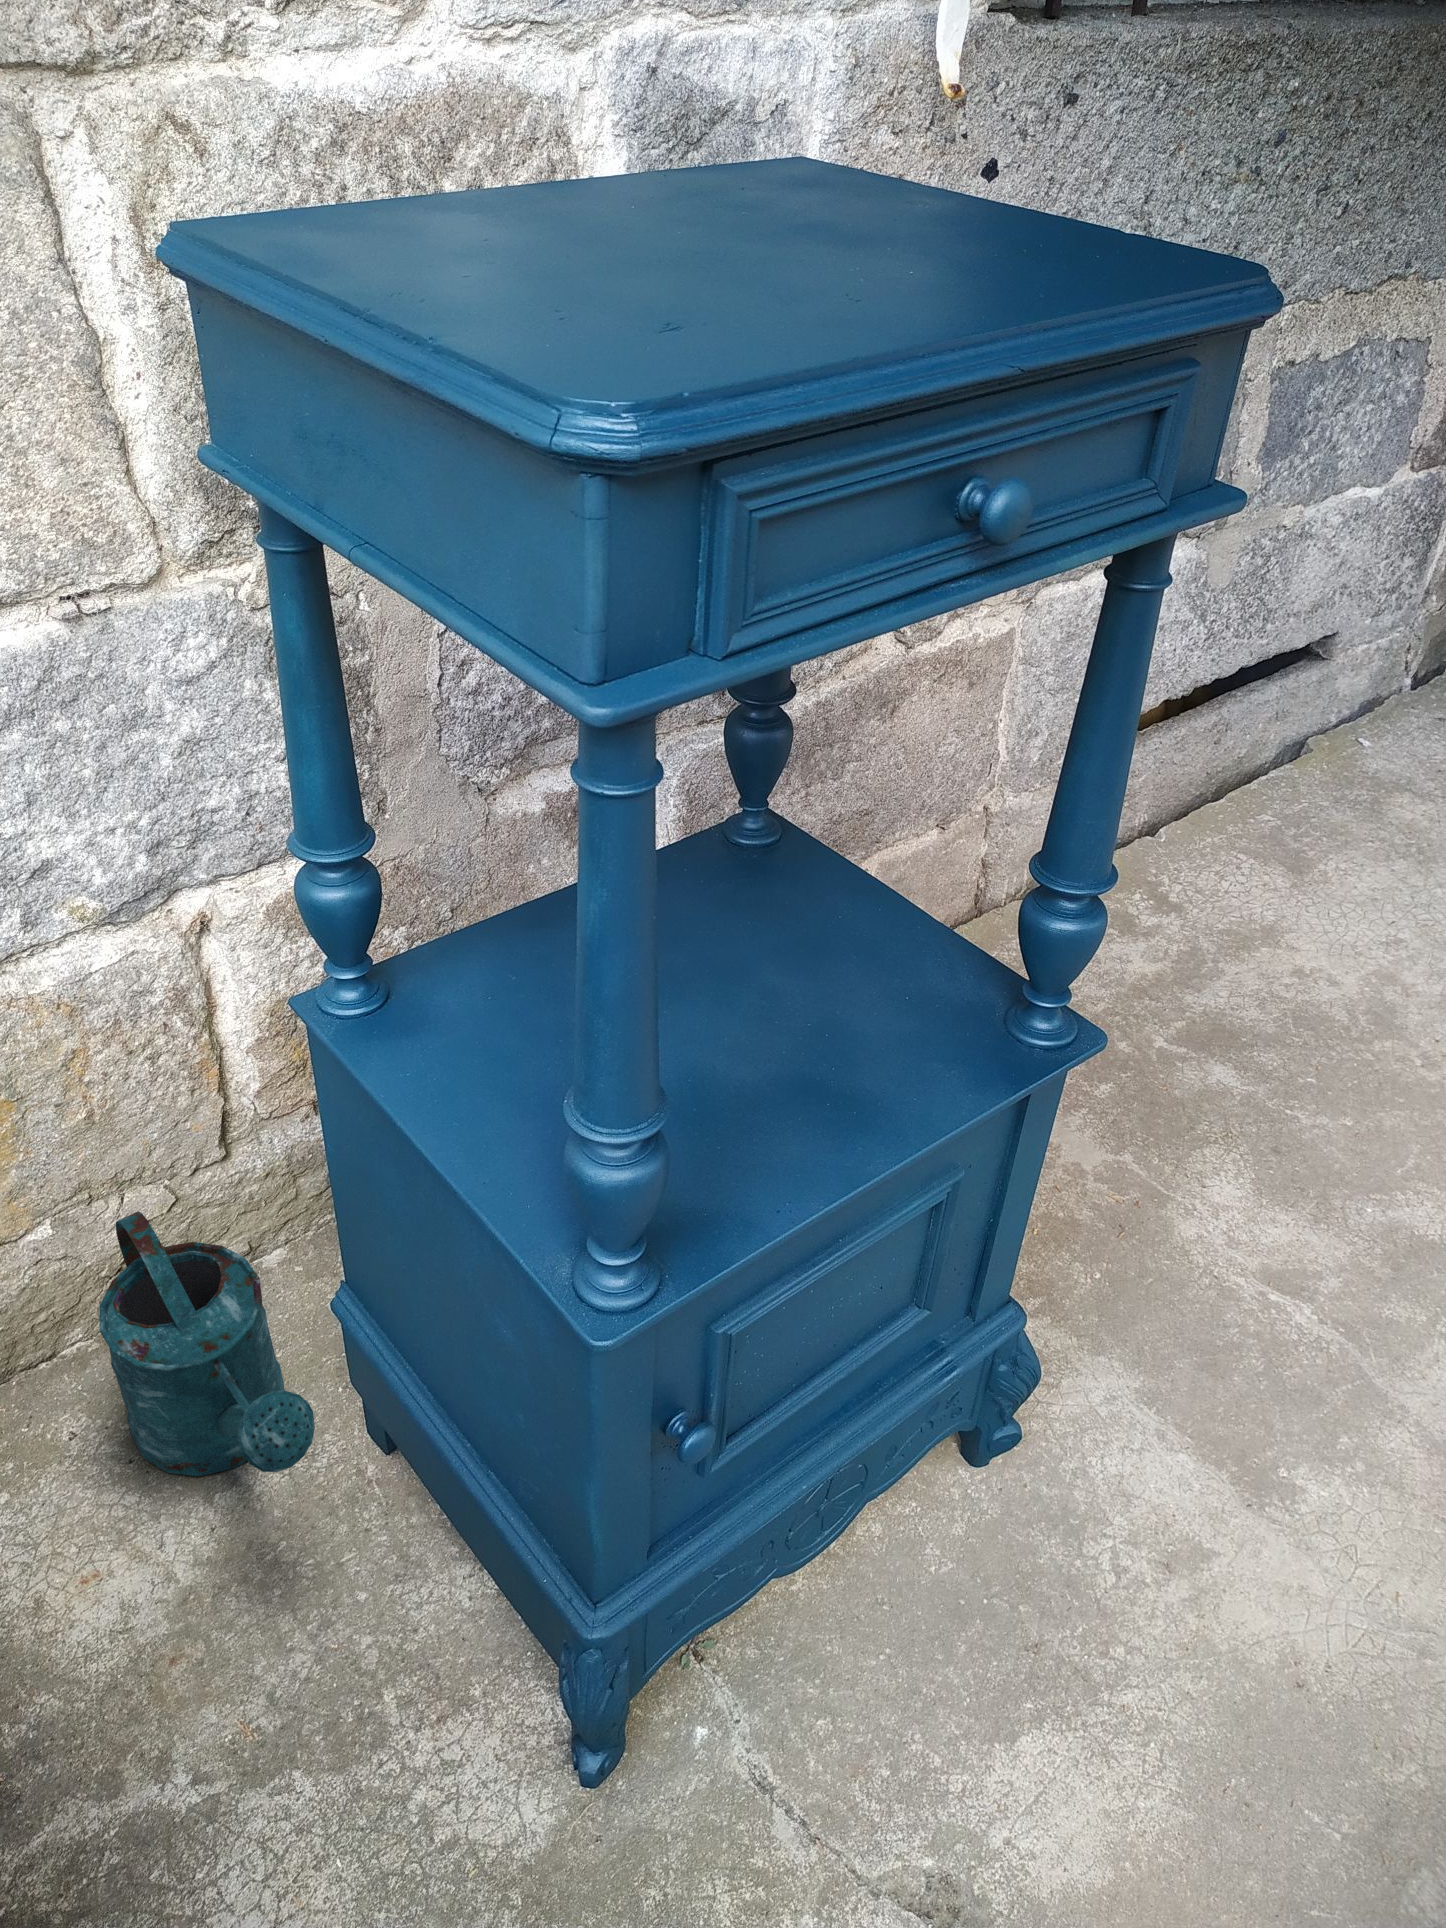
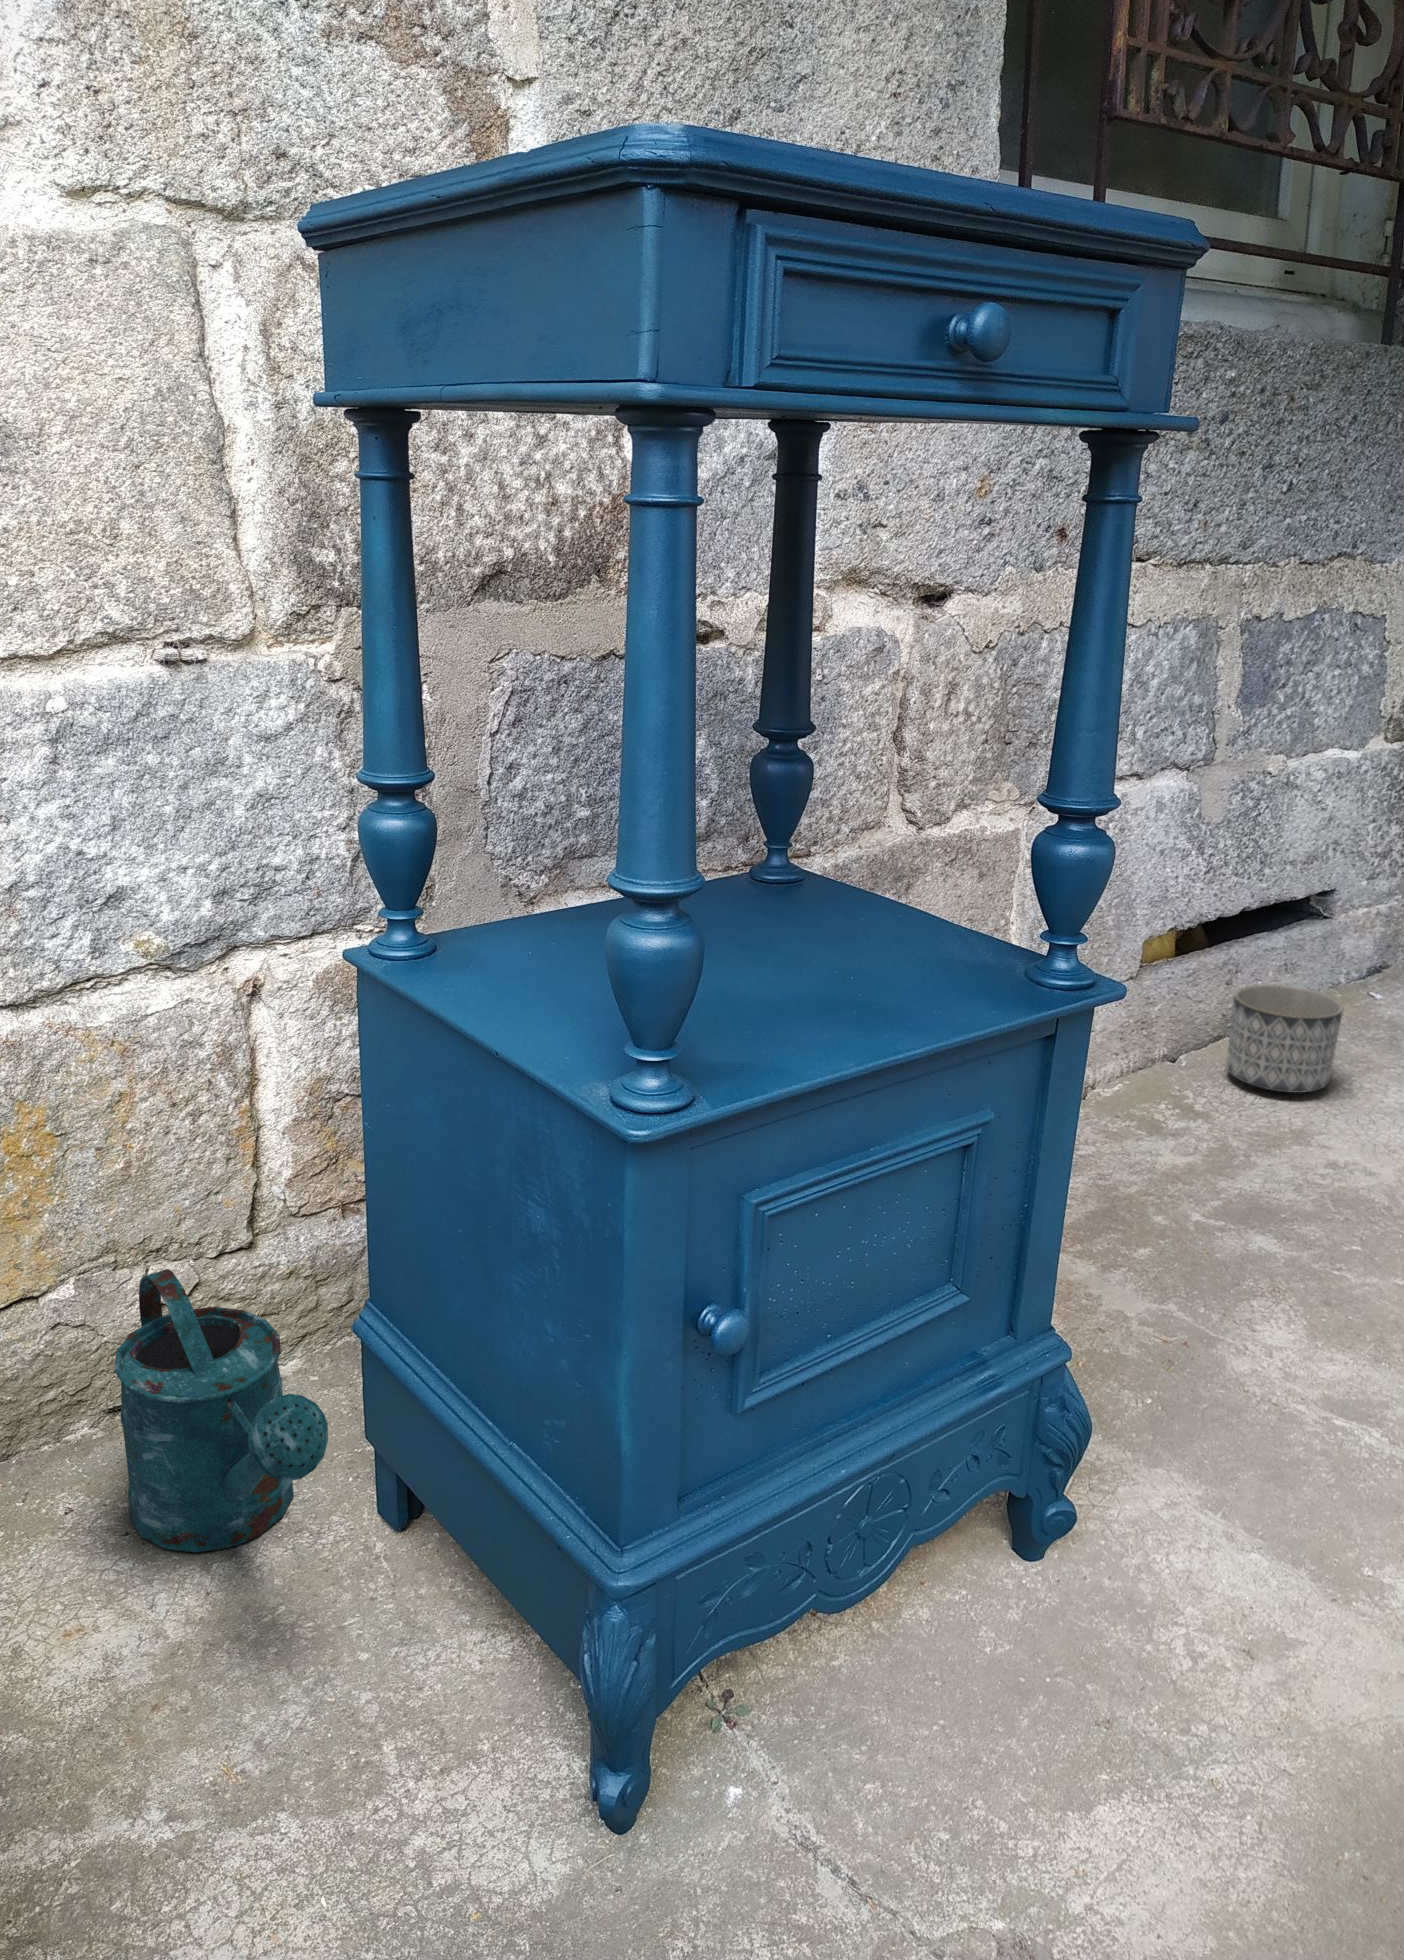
planter: none [1205,744,1330,865] -> present [1227,984,1343,1093]

